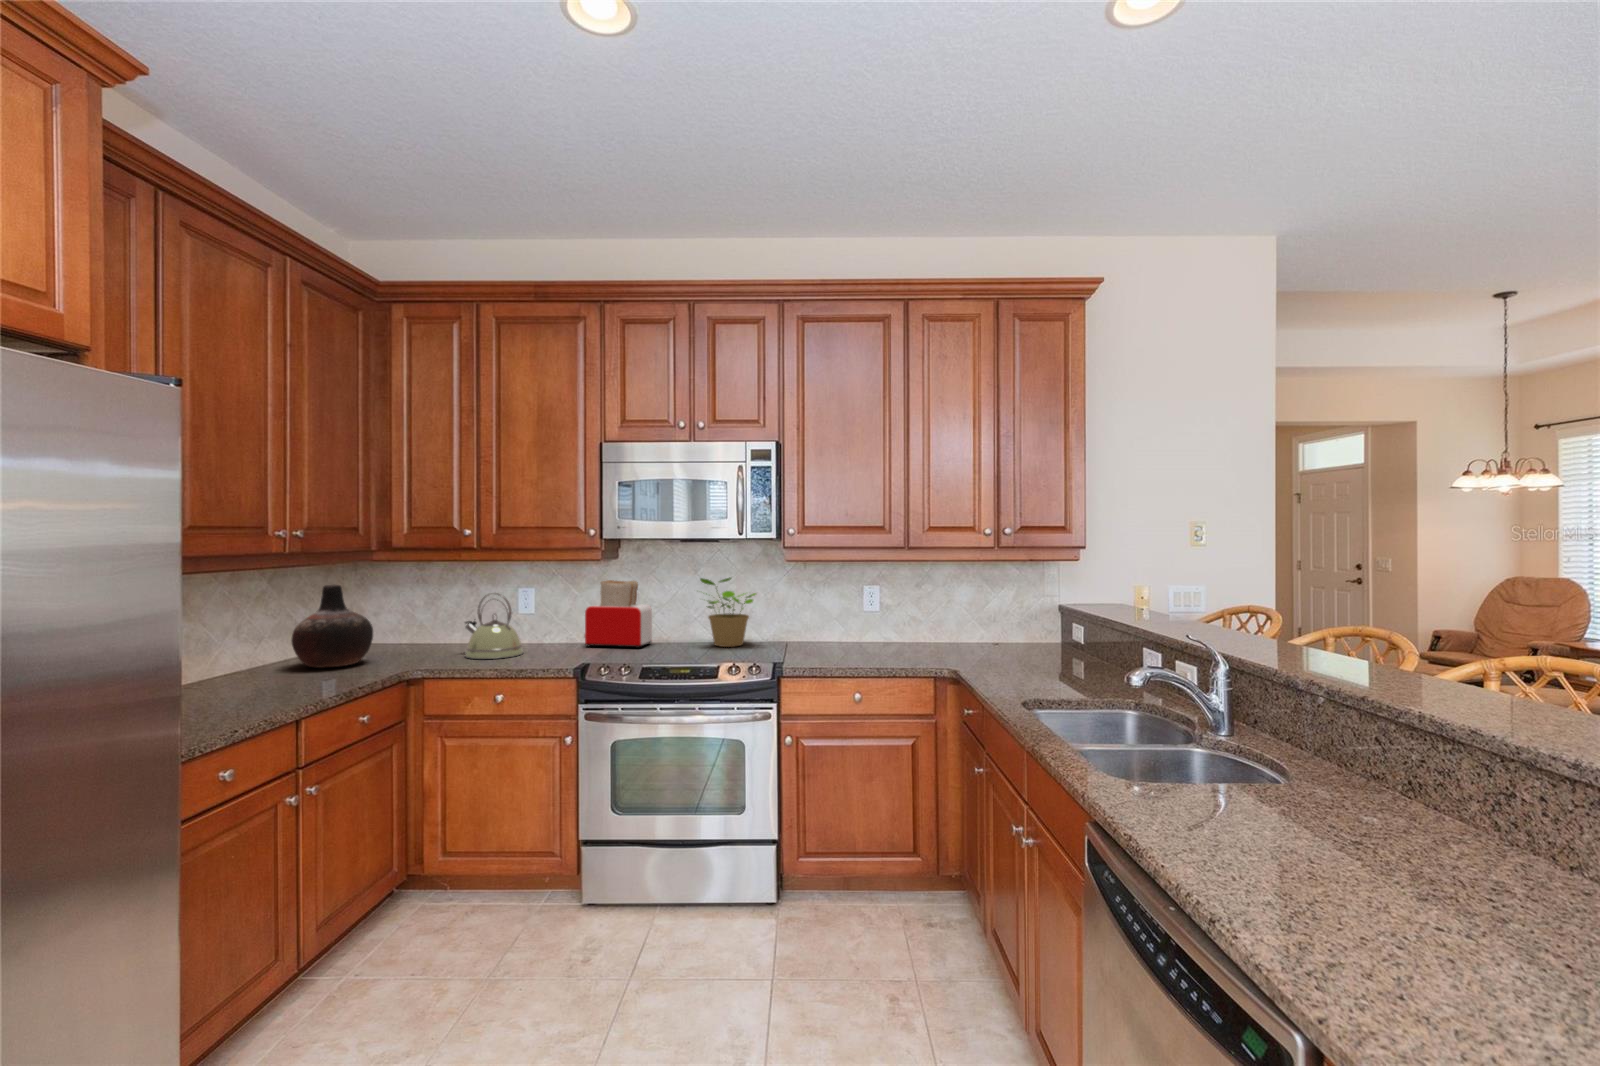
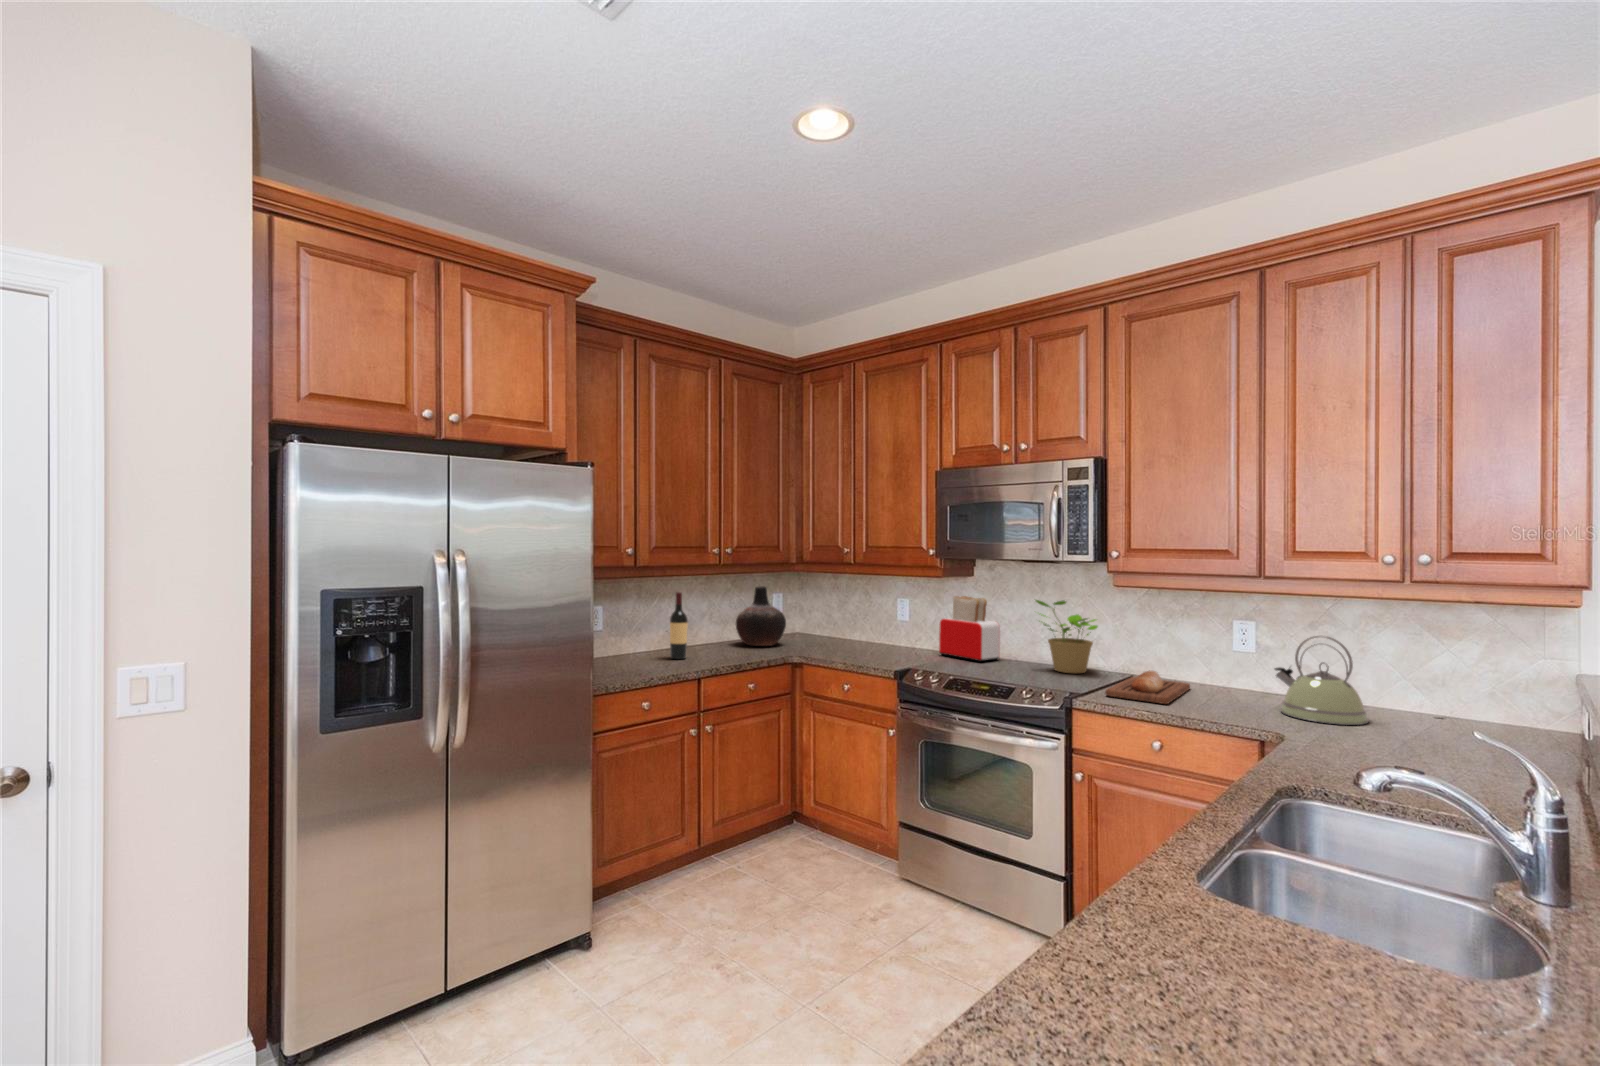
kettle: present [465,593,523,659] -> present [1275,636,1368,725]
wine bottle: none [217,600,250,703] -> present [670,592,688,659]
bread loaf: none [789,634,847,660] -> present [1105,671,1190,704]

